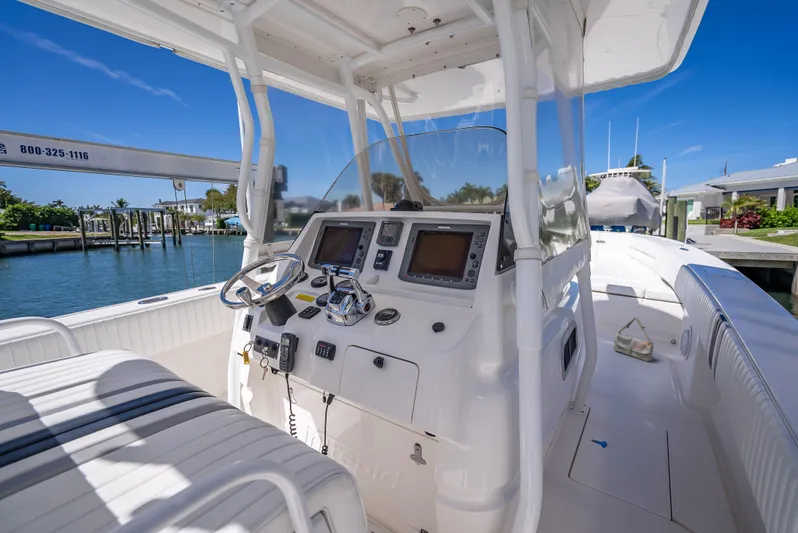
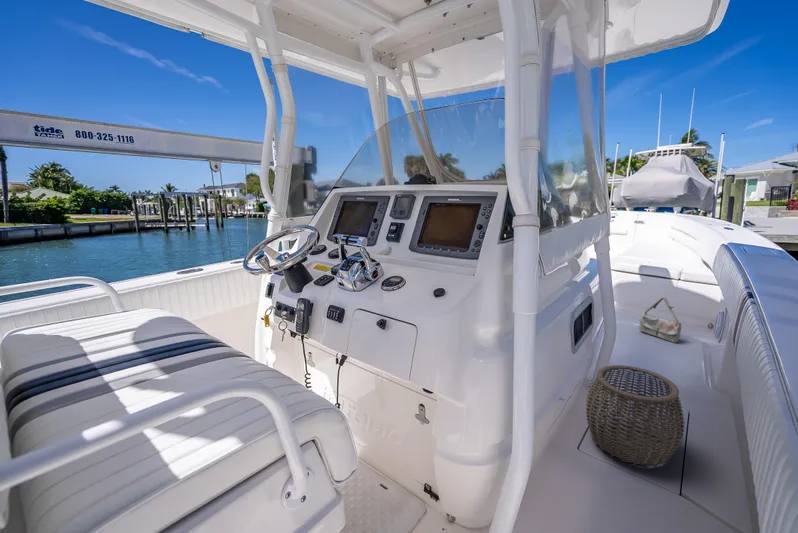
woven basket: none [577,392,673,496] -> present [586,365,685,467]

